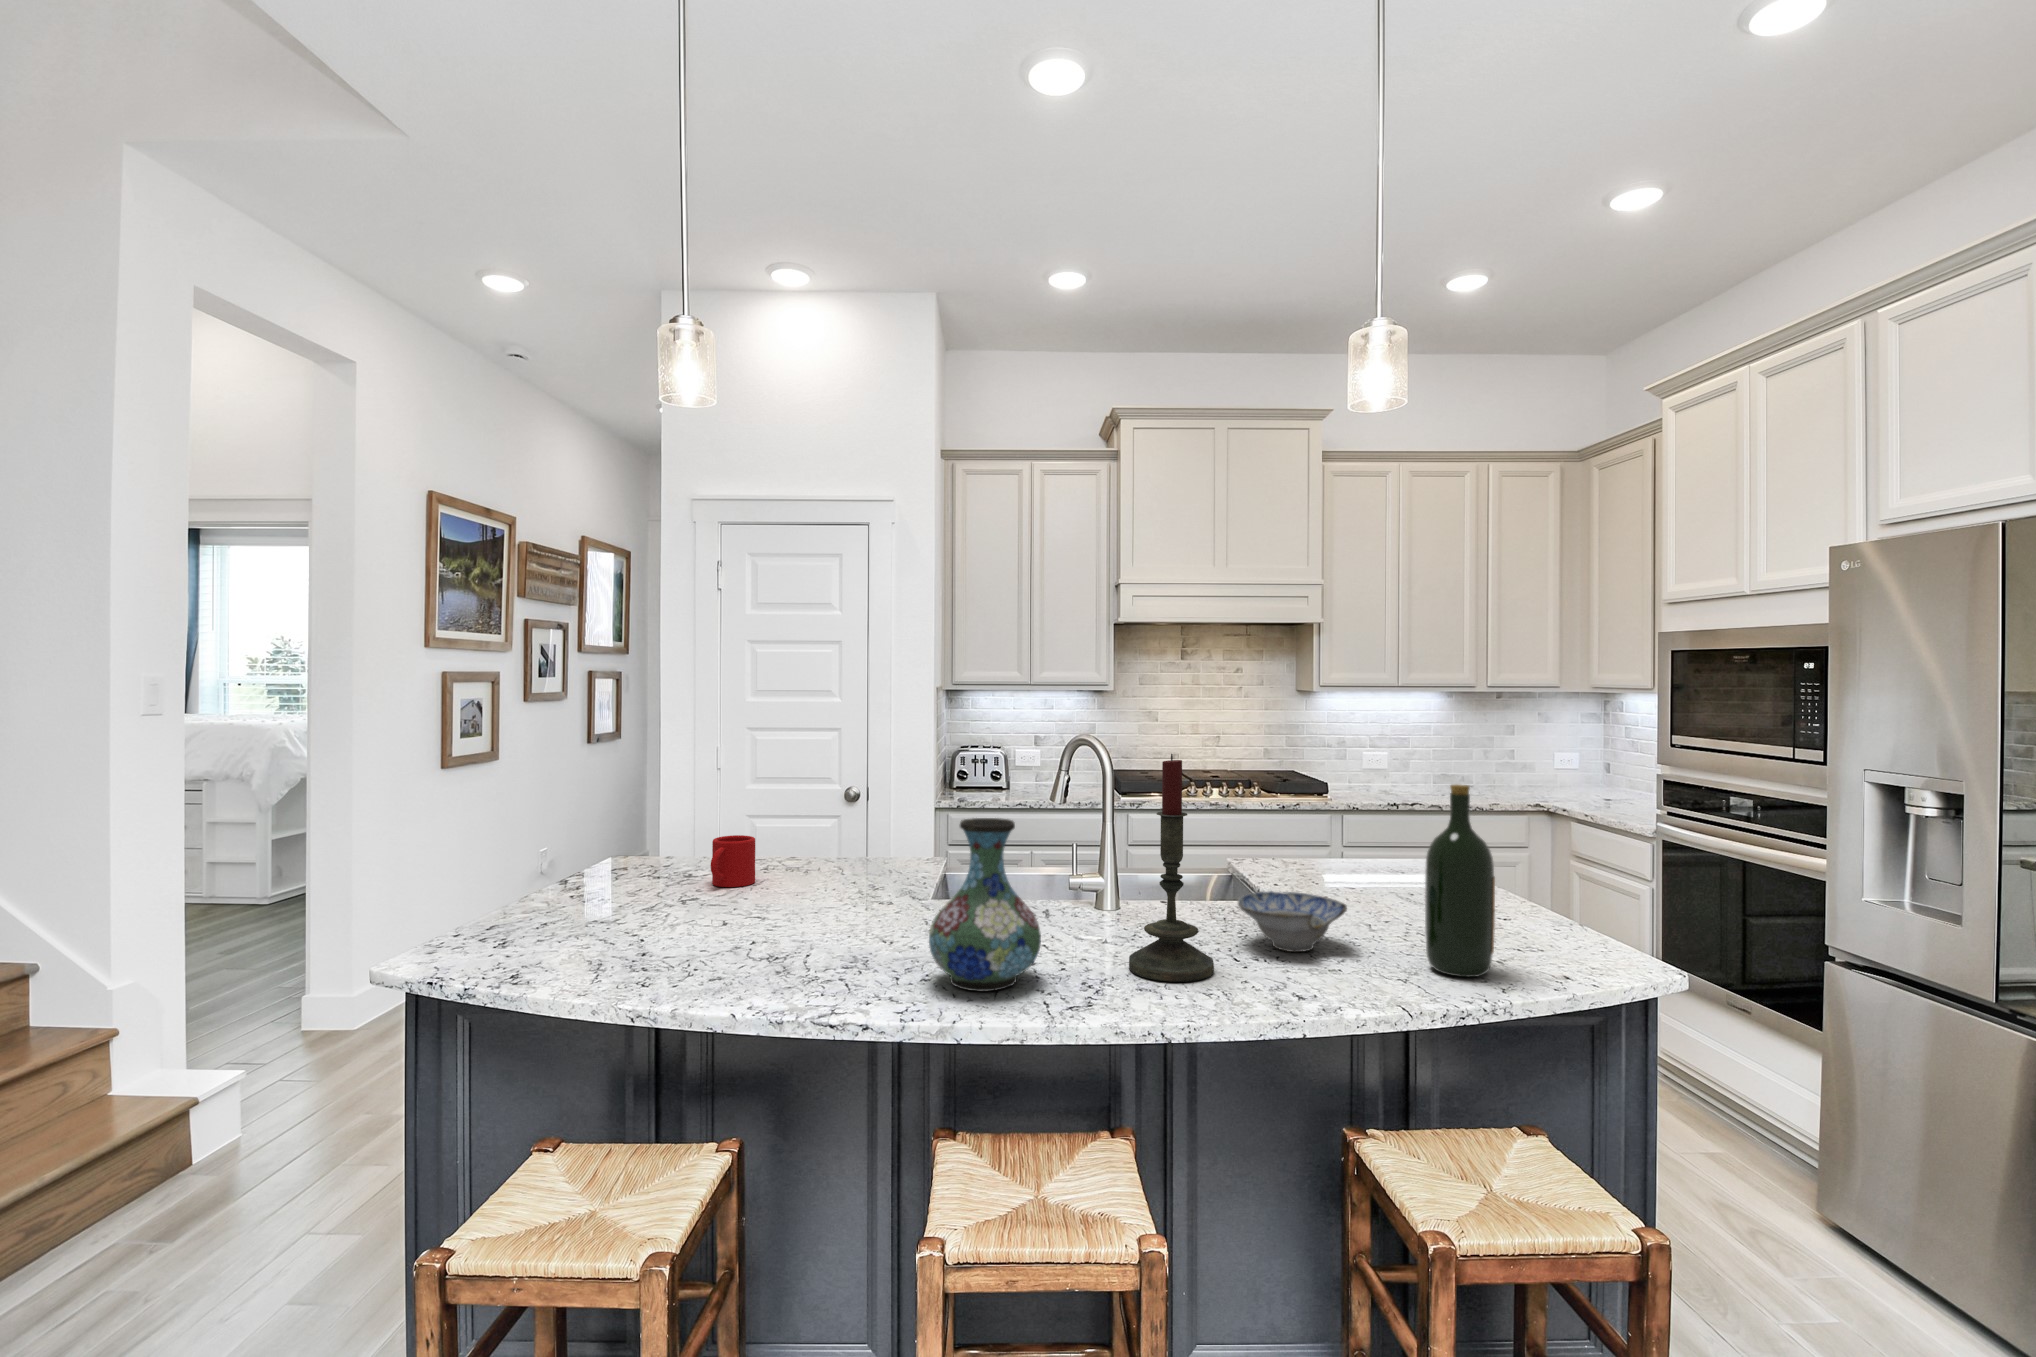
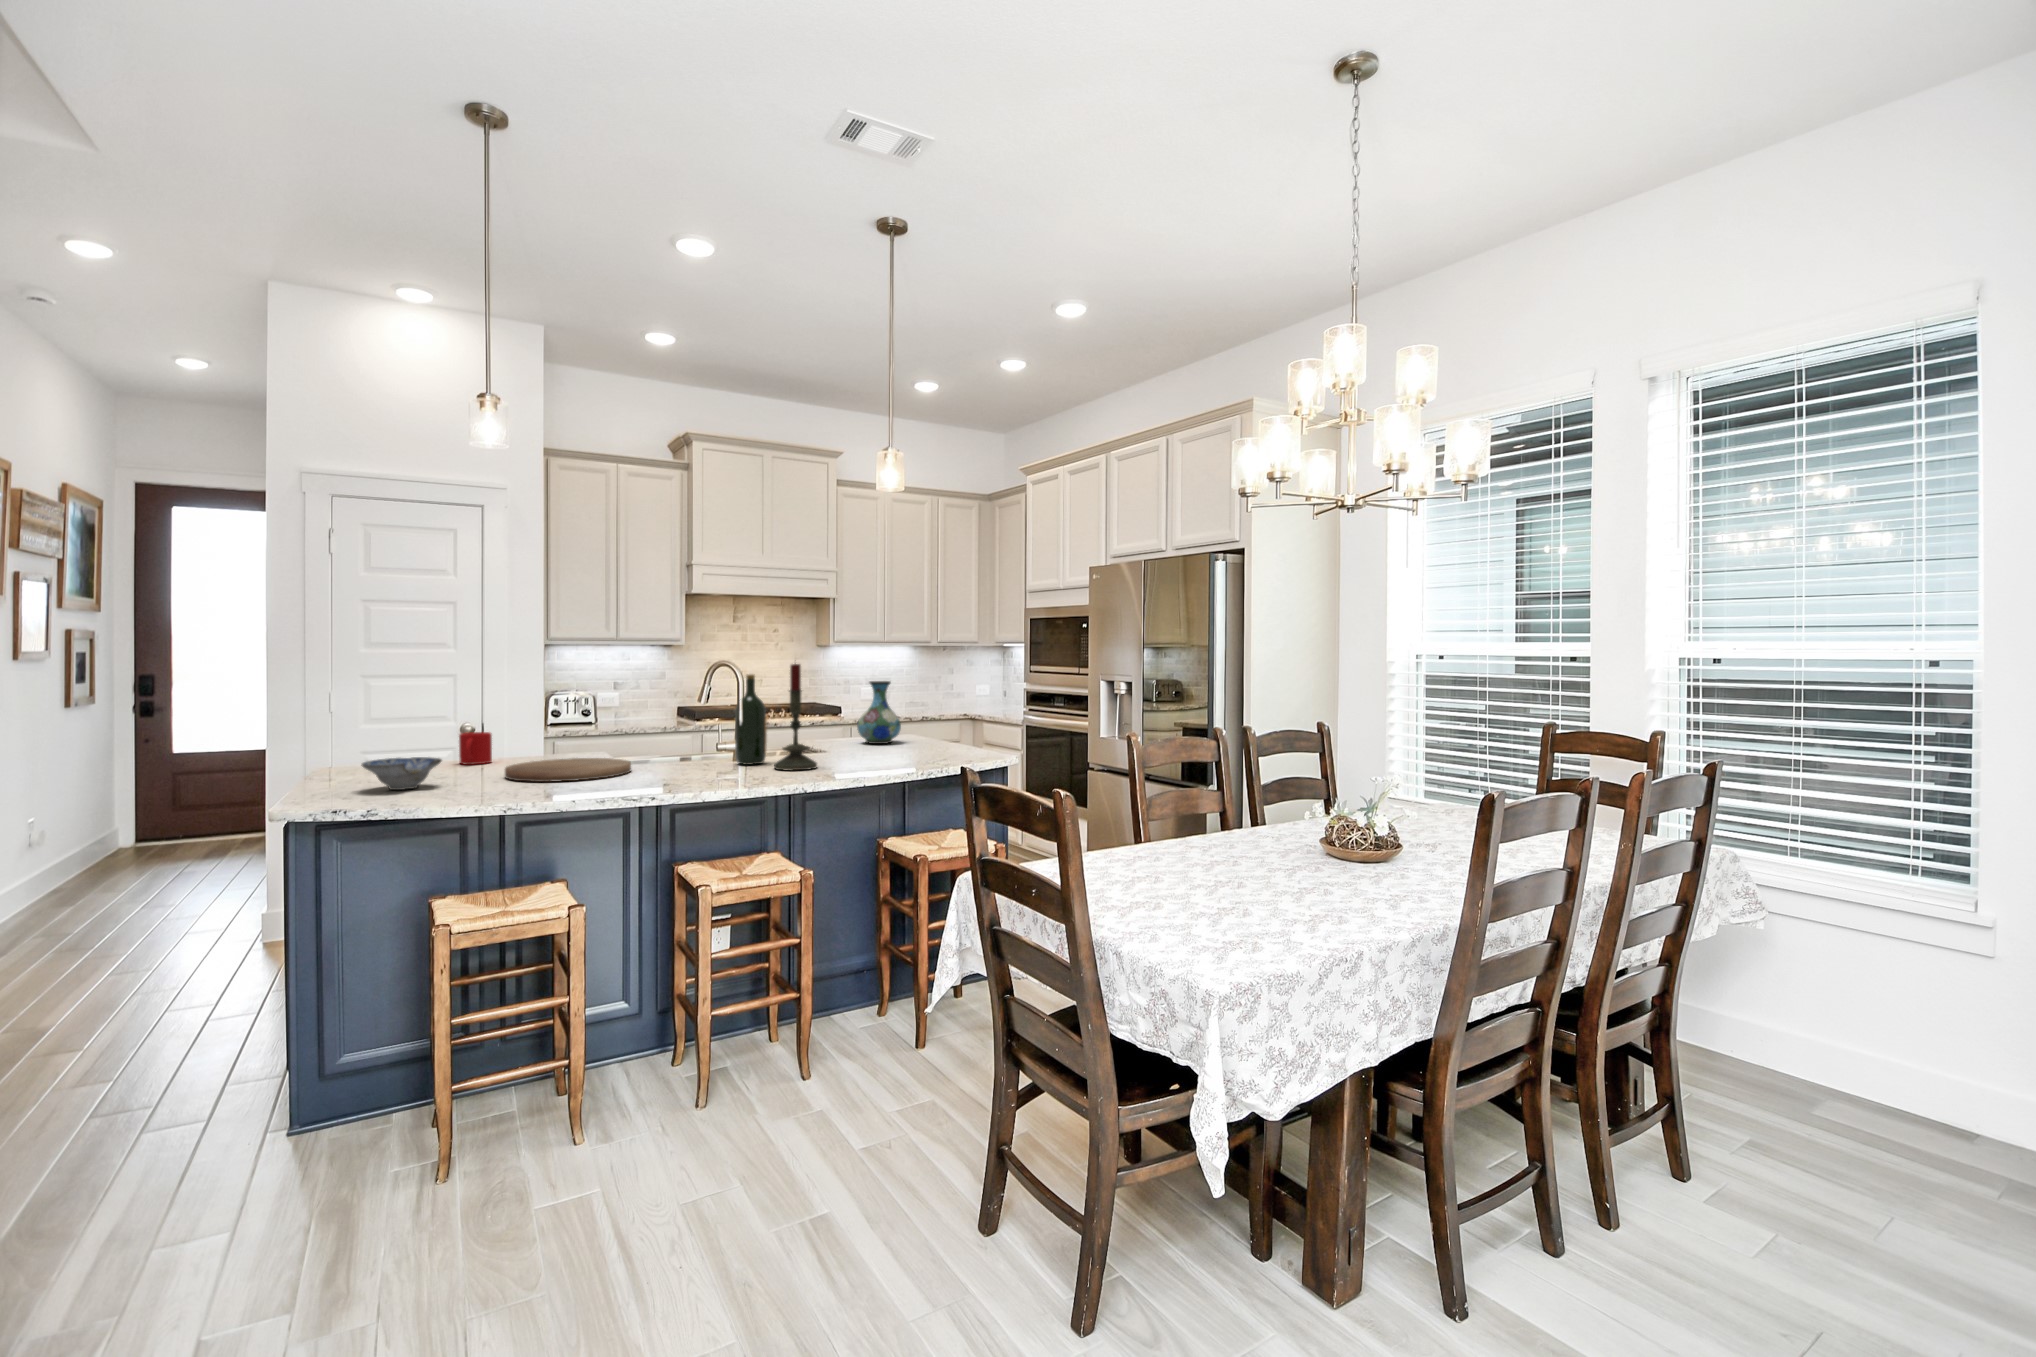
wine bottle: present [1425,784,1495,977] -> present [735,674,767,765]
vase: present [929,818,1041,991] -> present [857,681,901,744]
ceramic bowl: present [1238,891,1347,952] -> present [361,757,442,790]
cutting board: none [703,896,899,961] -> present [505,758,631,782]

